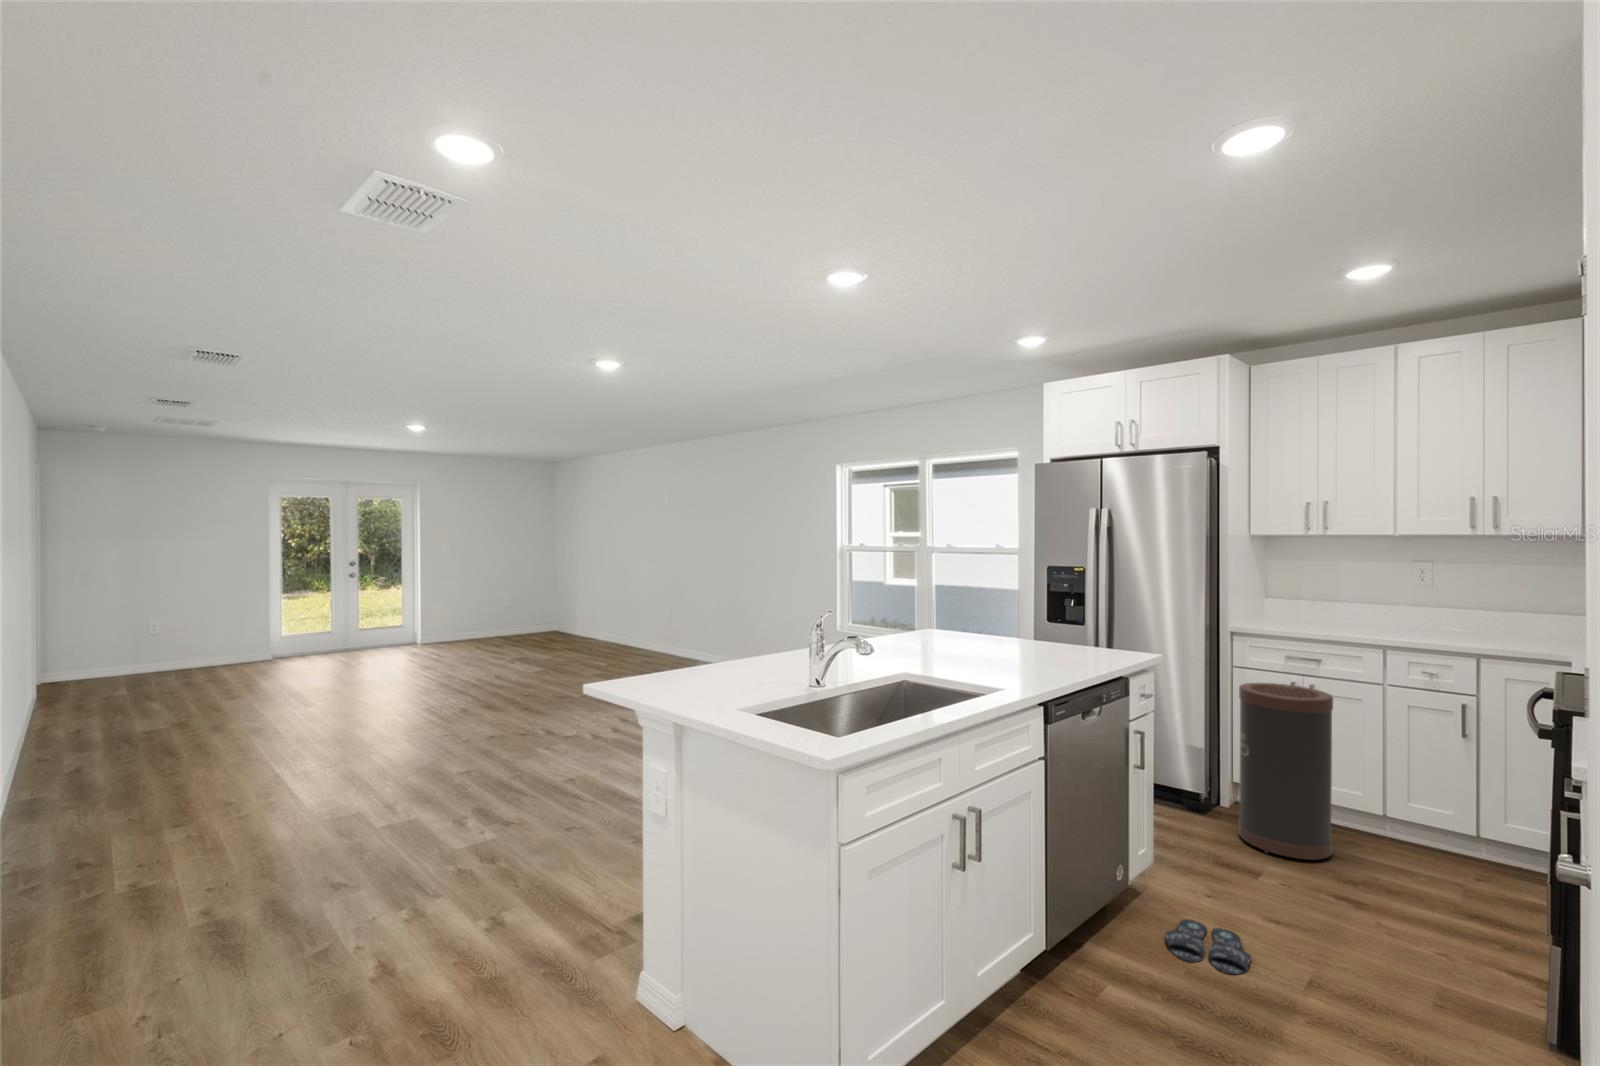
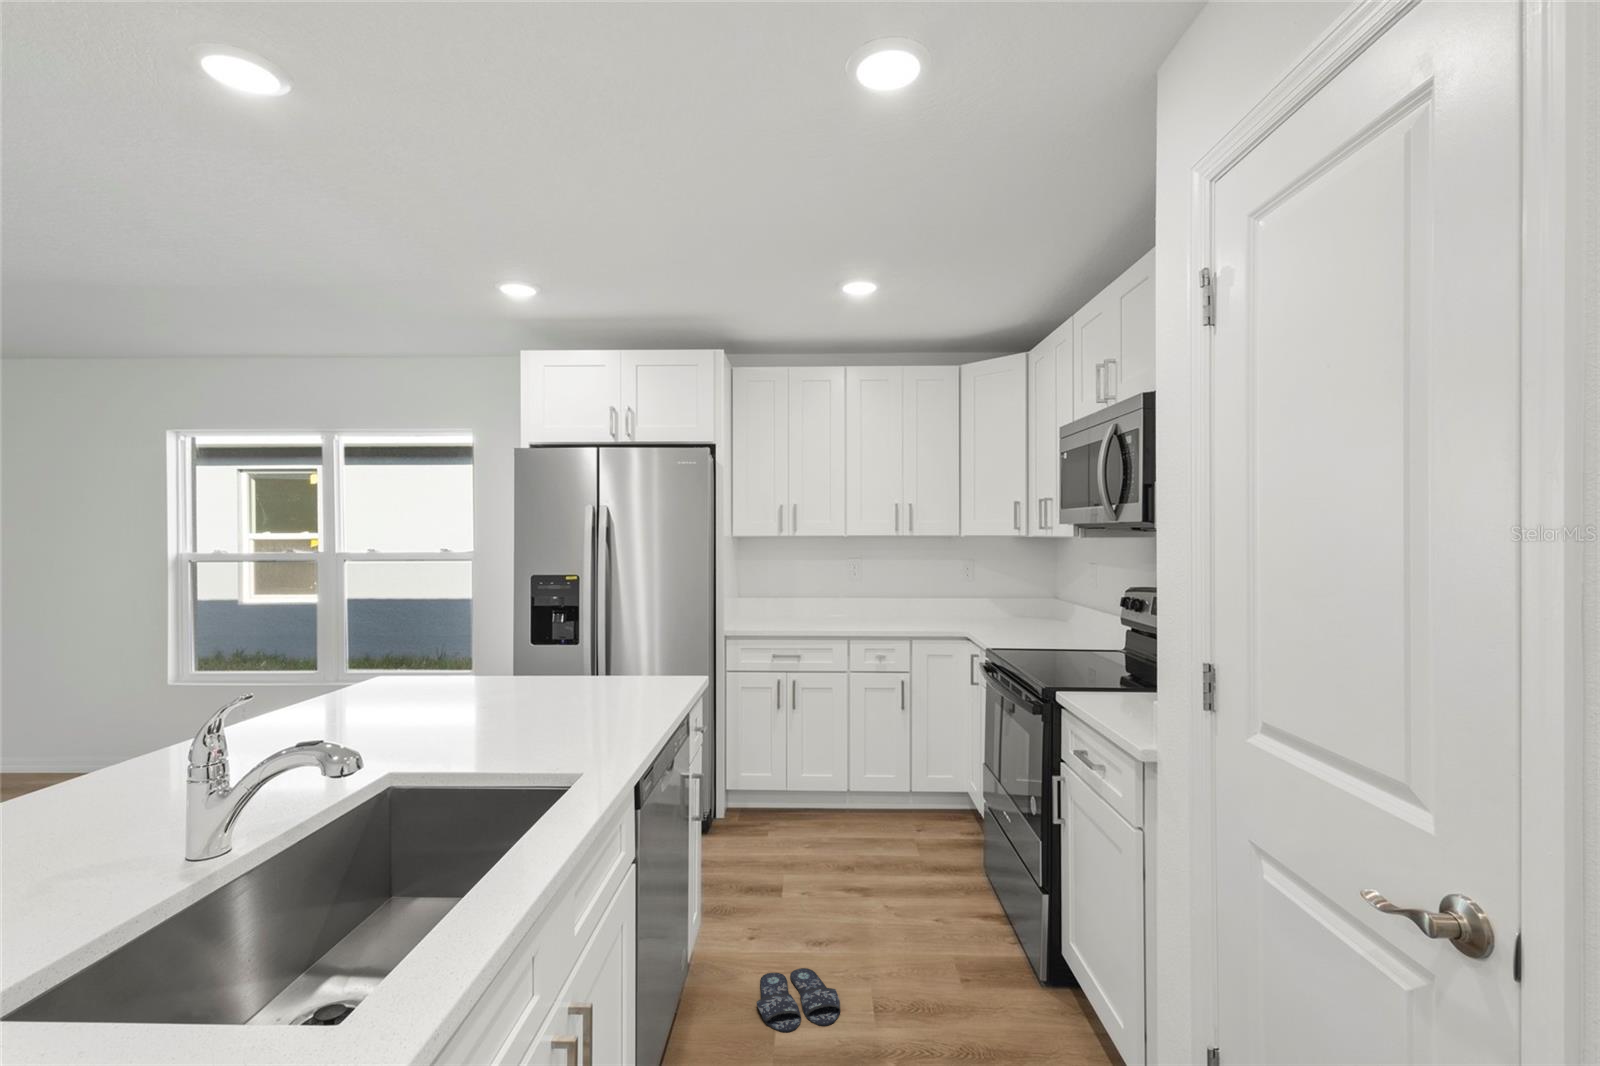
trash can: present [1238,683,1333,860] -> none [750,684,826,860]

